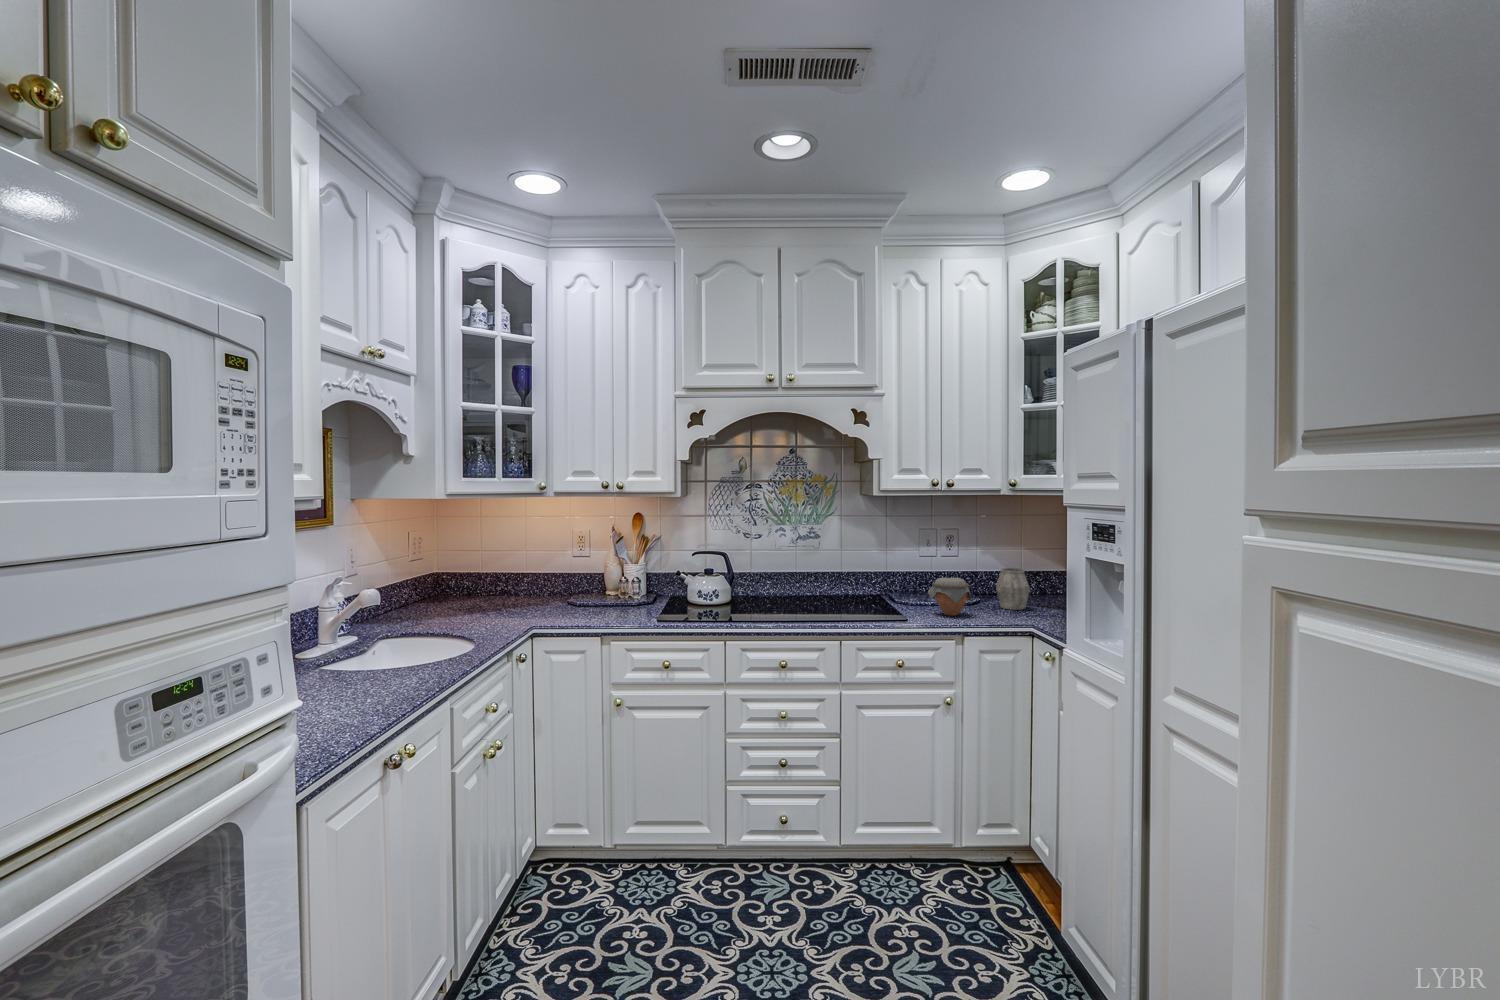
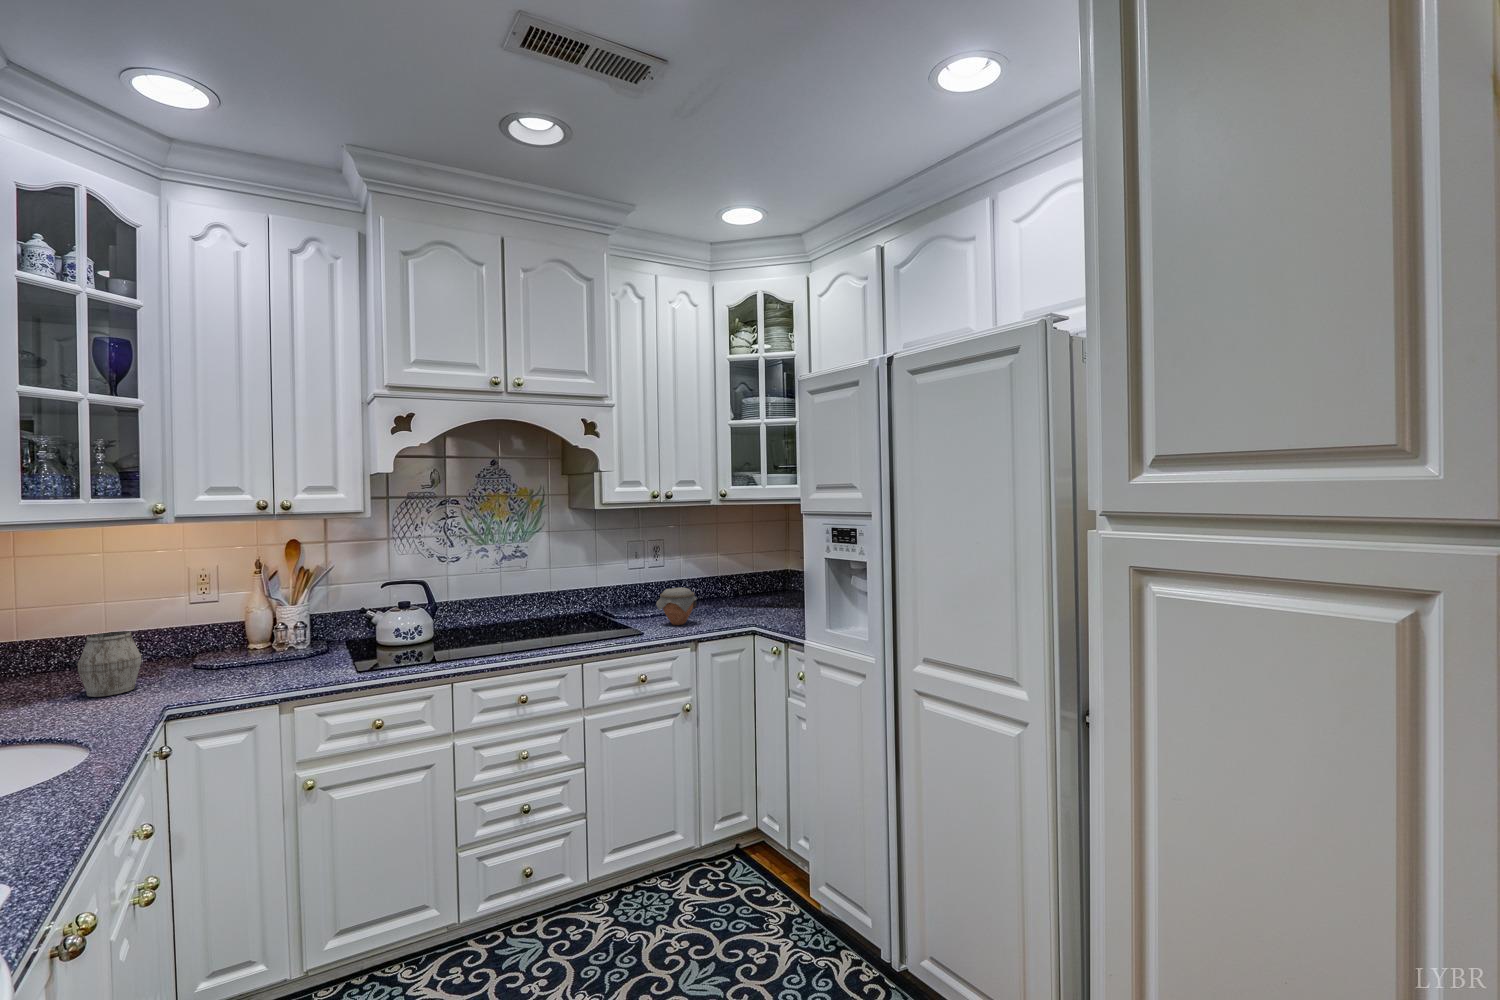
mug: present [996,568,1030,610] -> present [77,631,142,697]

